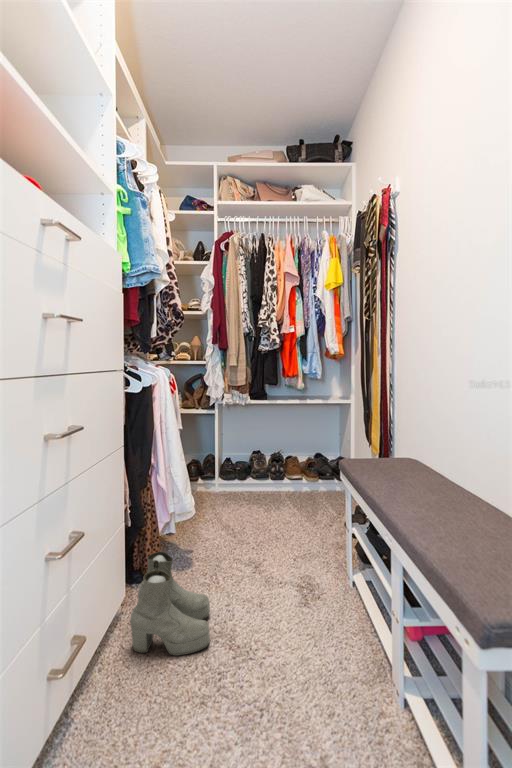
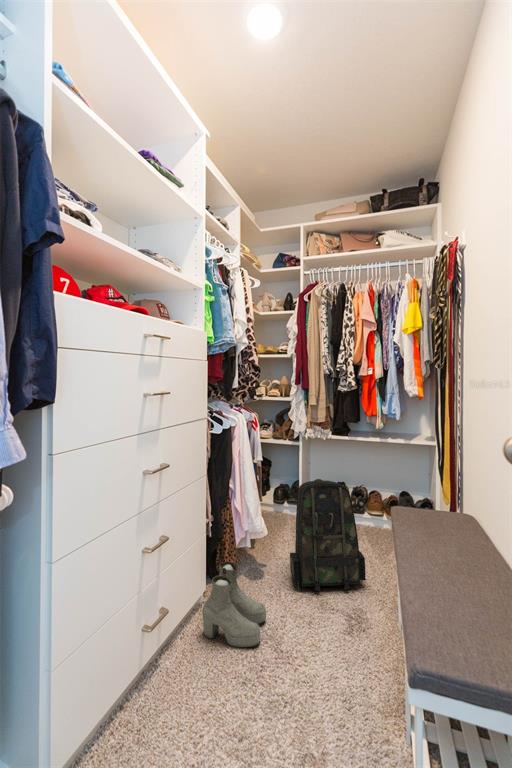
backpack: none [223,444,307,573] -> present [290,479,366,592]

